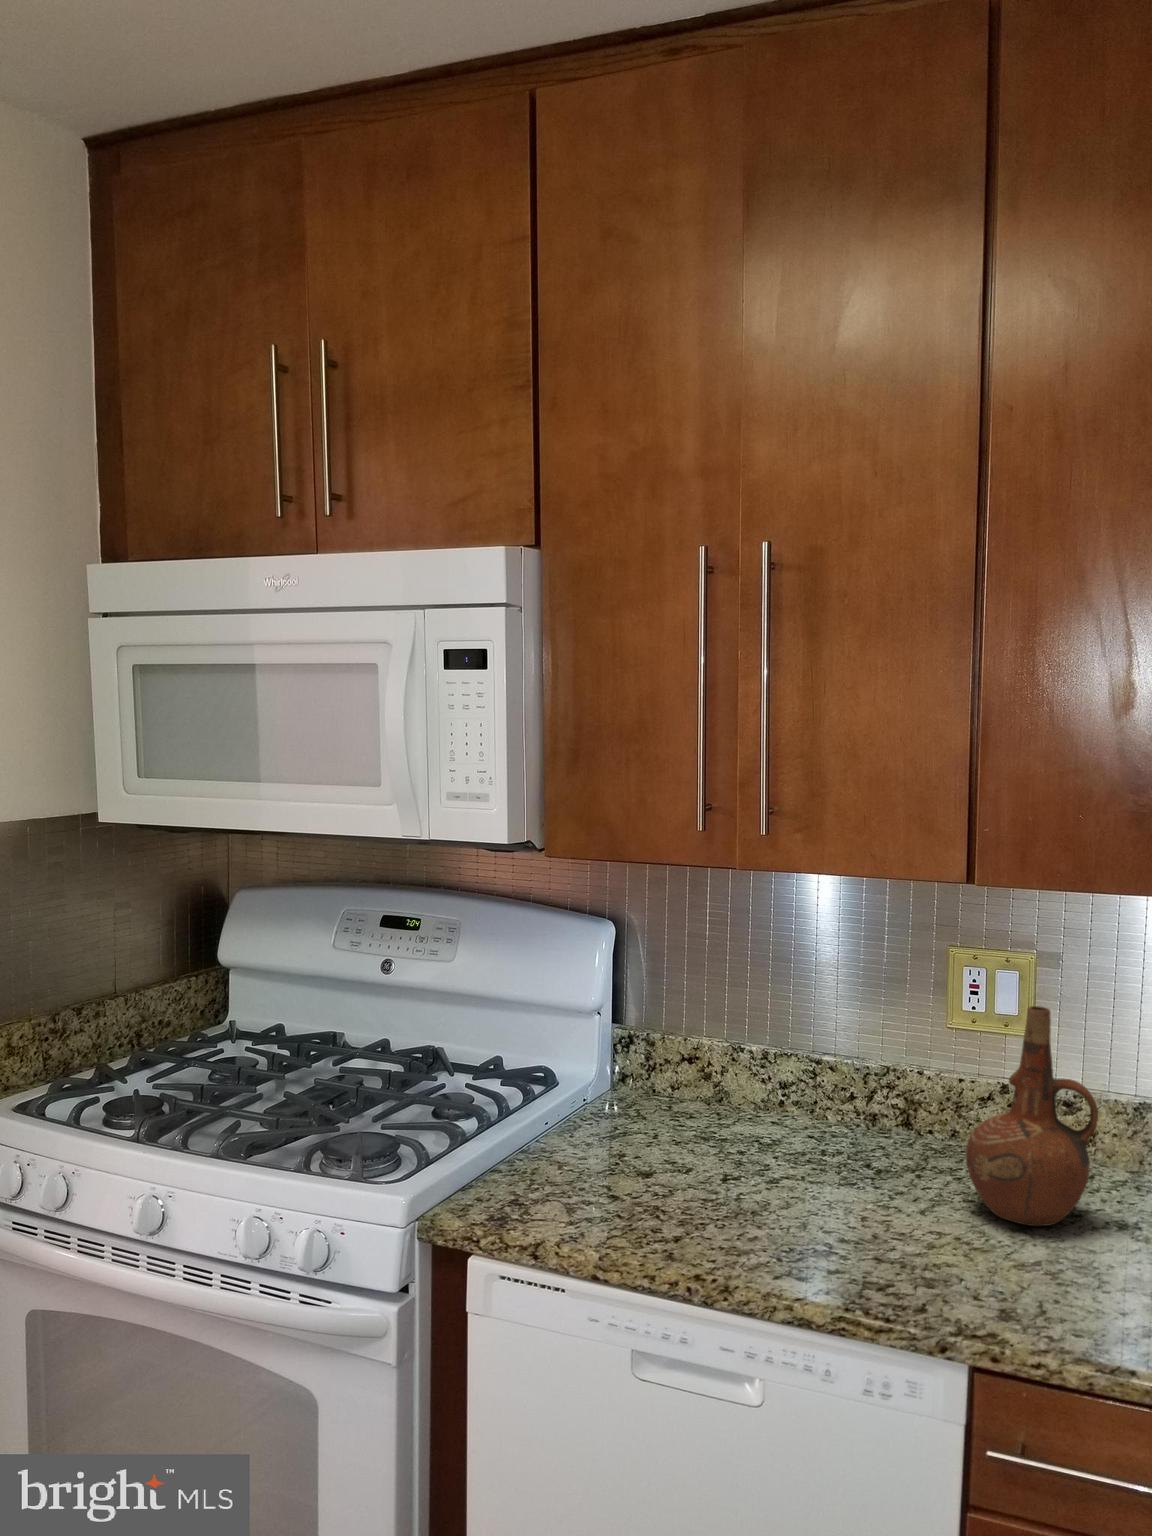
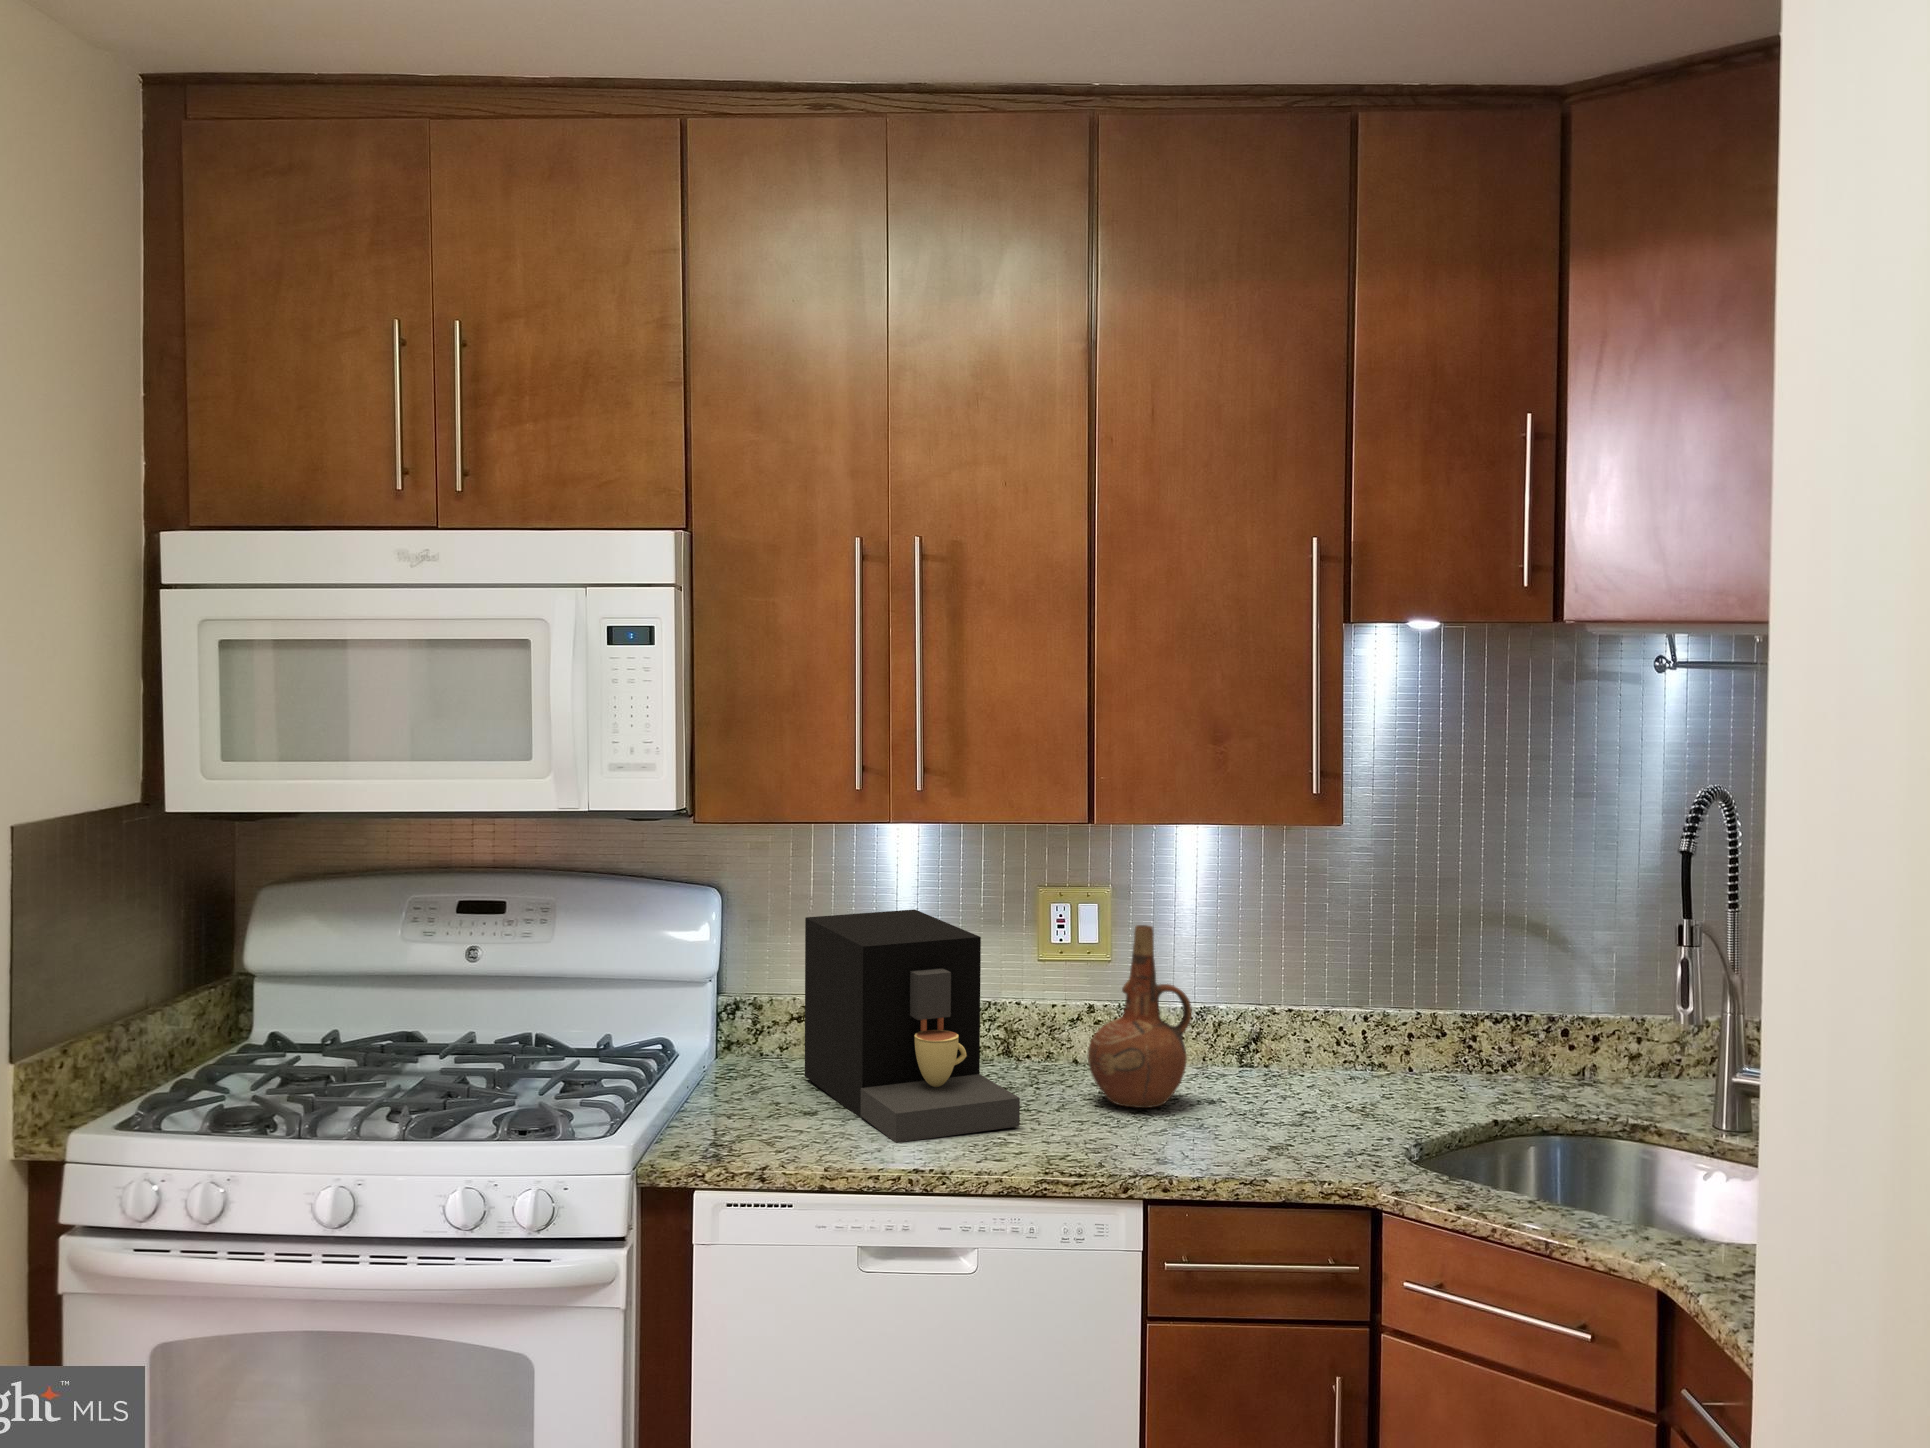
coffee maker: none [672,961,858,1231] -> present [805,909,1020,1143]

